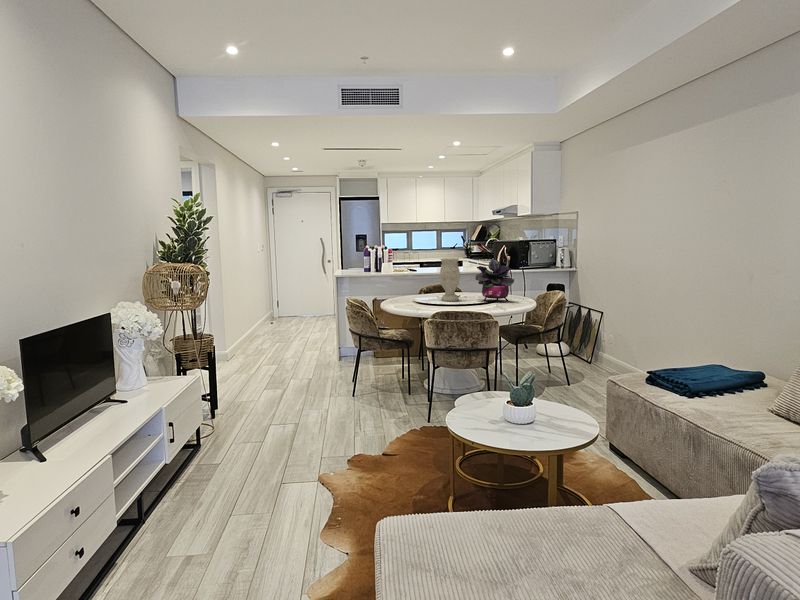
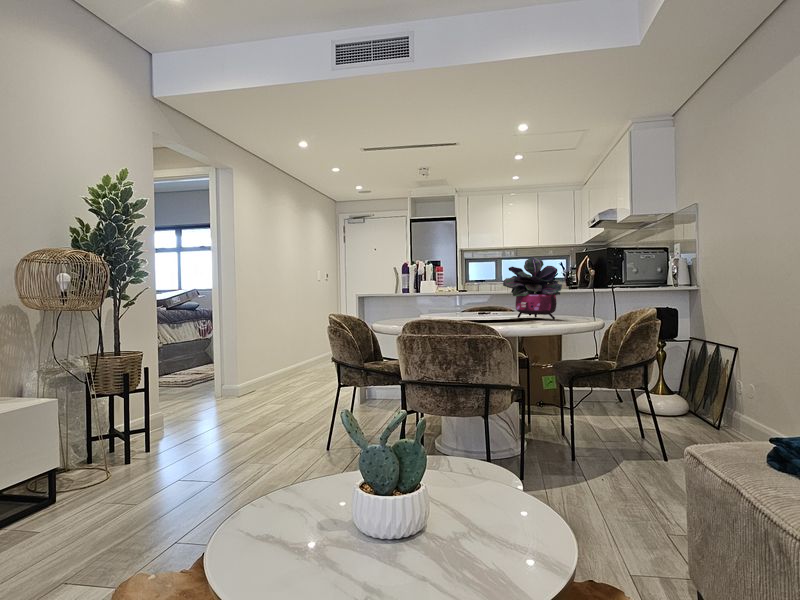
vase: present [439,258,460,301] -> none [451,254,481,317]

